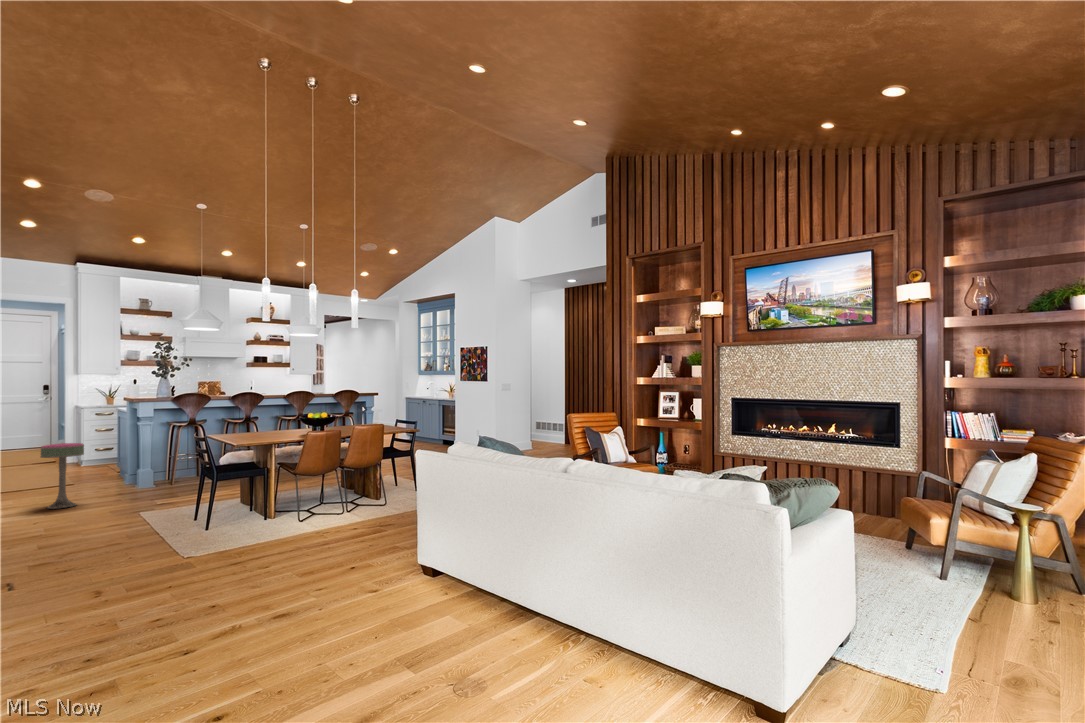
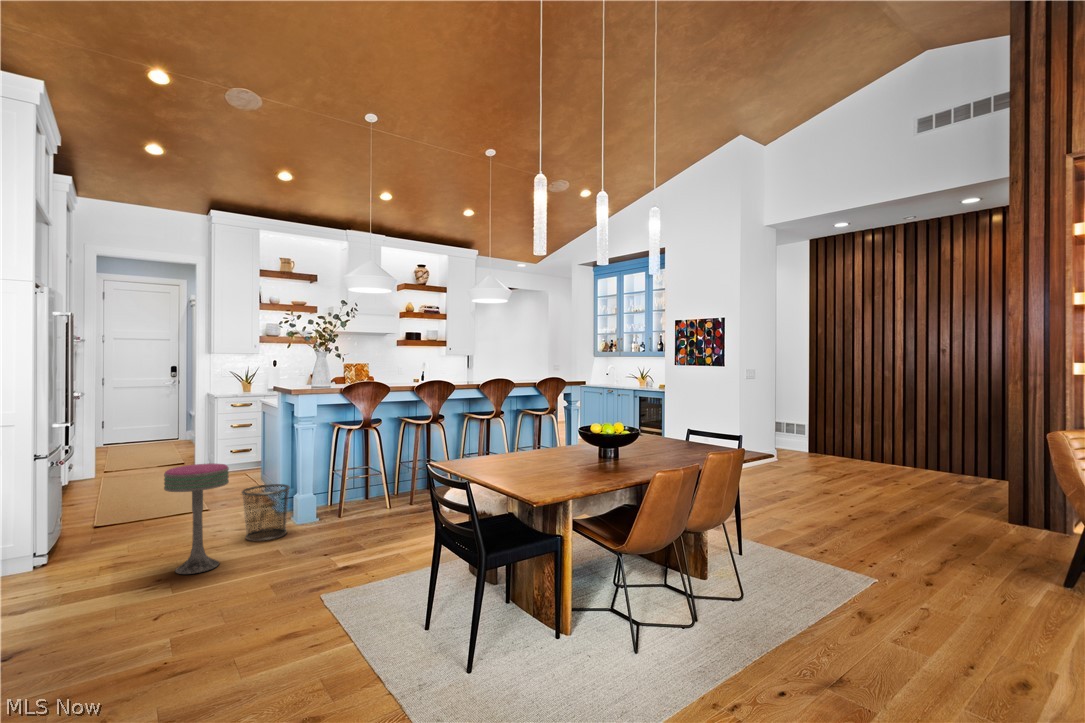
trash can: none [94,461,130,496] -> present [242,484,290,541]

